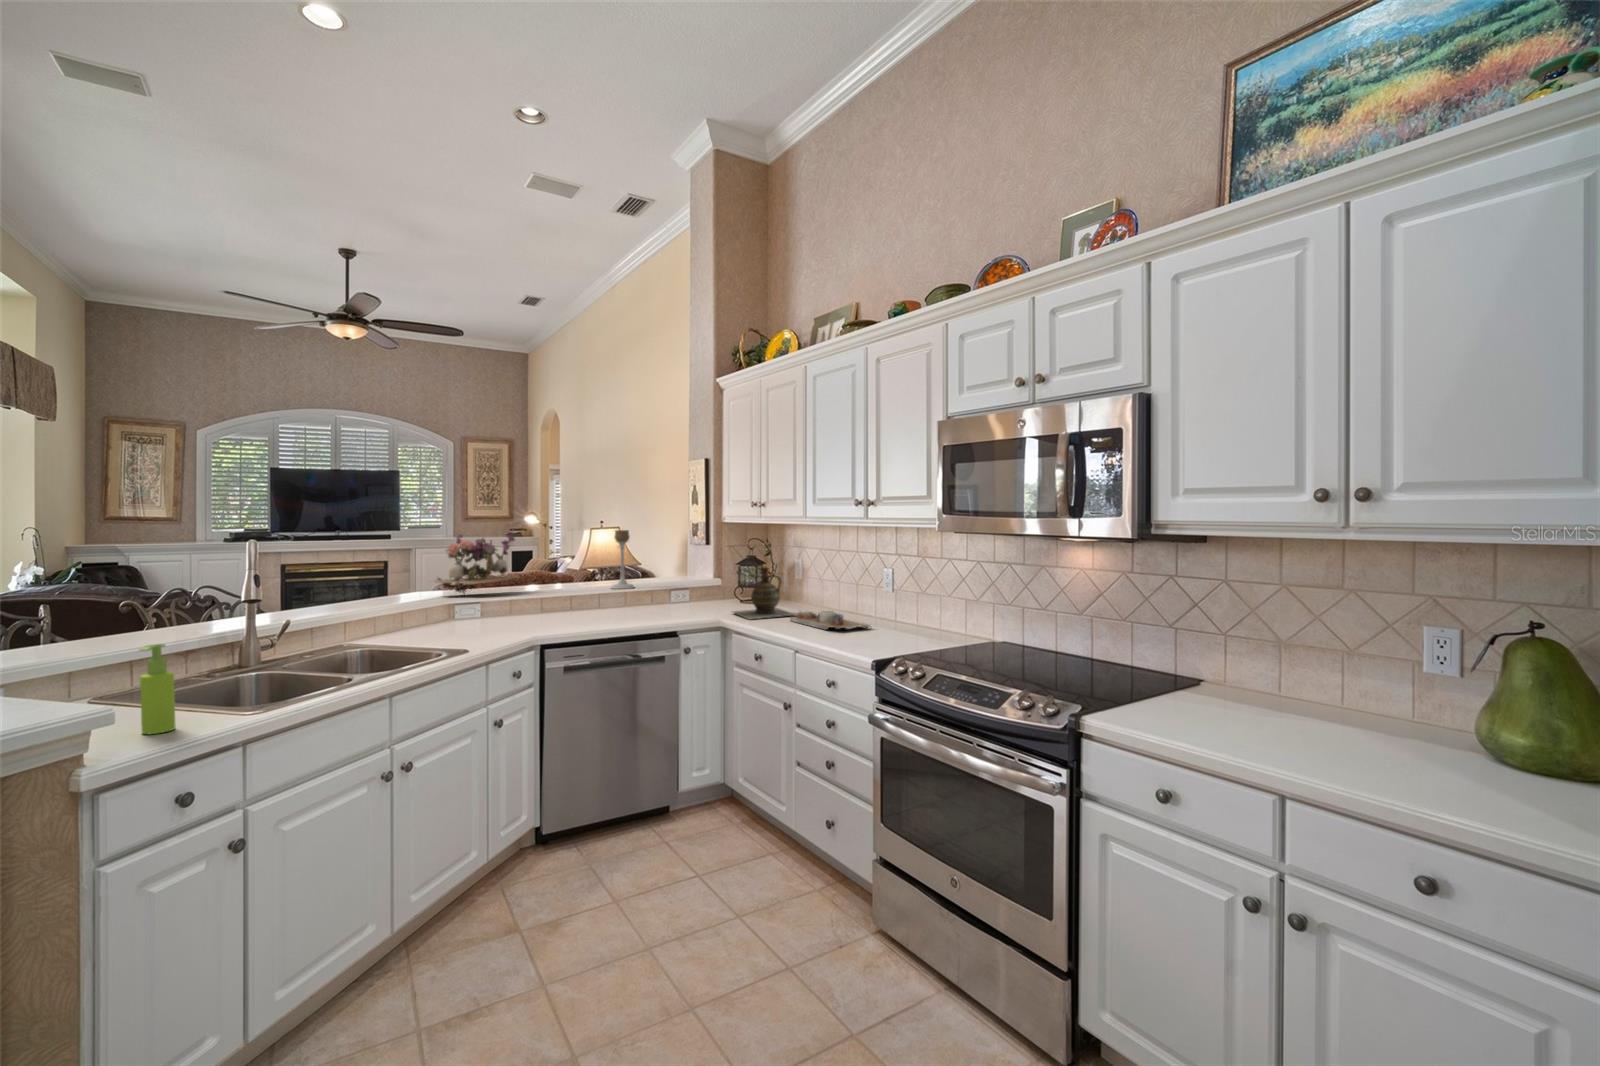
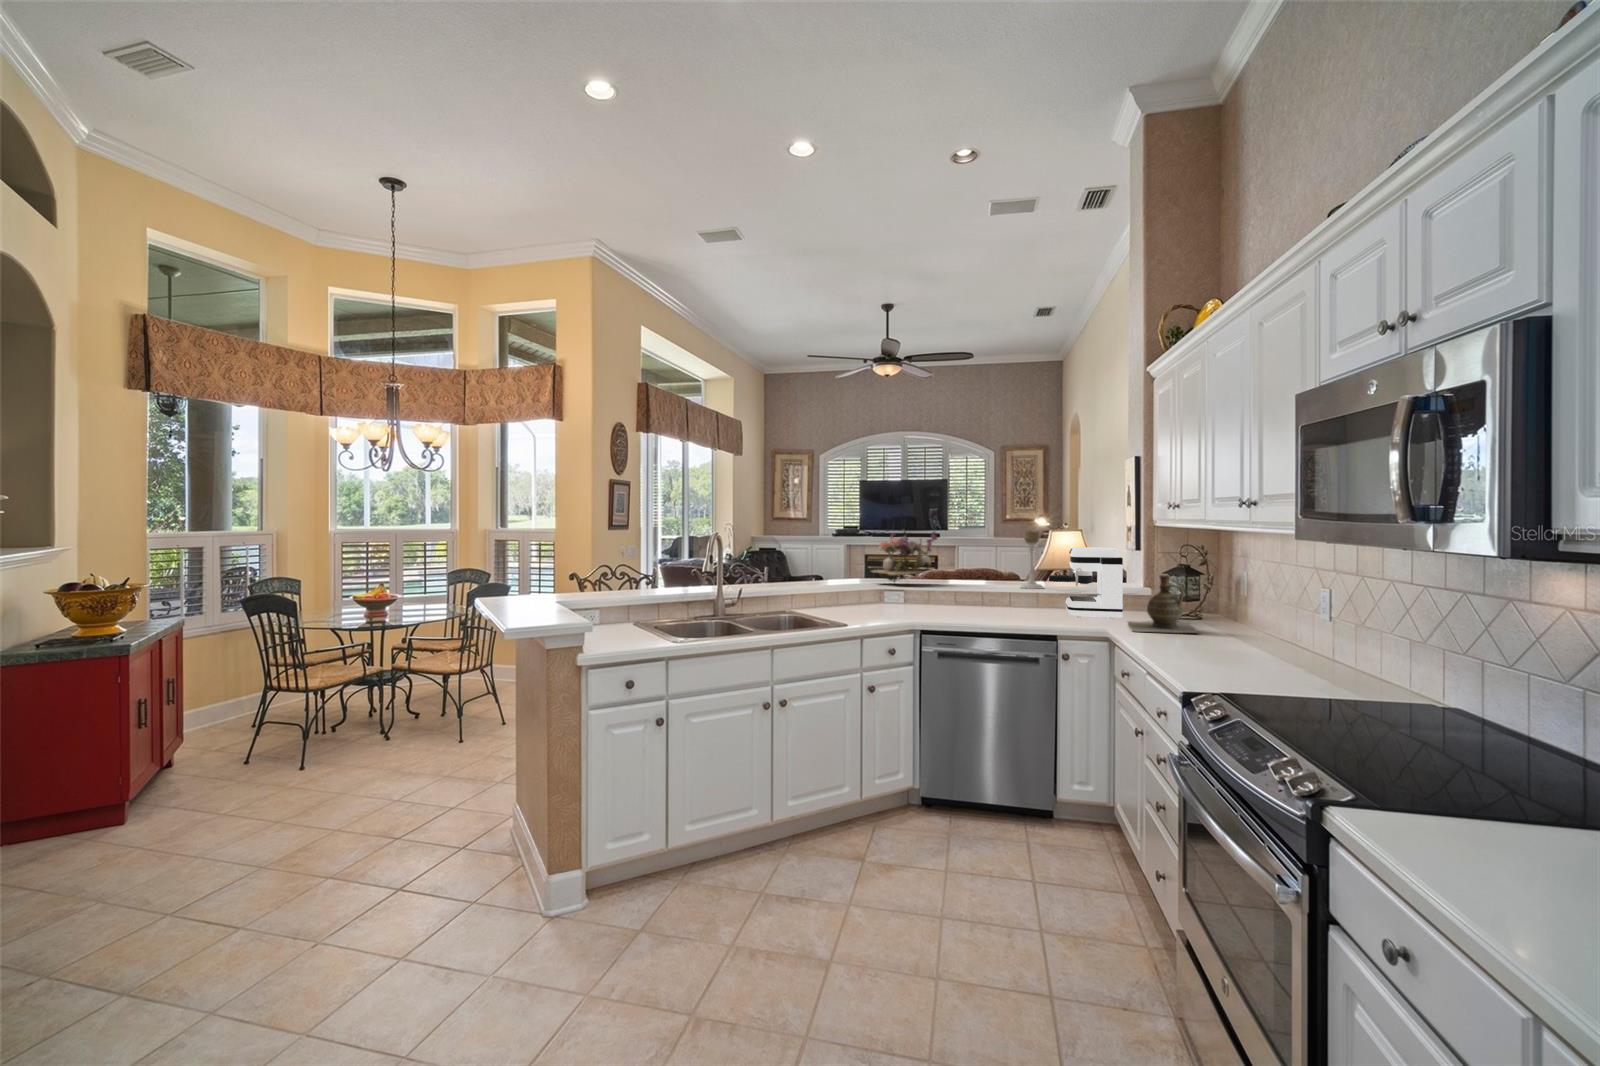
coffee maker: none [648,544,721,613] -> present [1049,547,1123,619]
cutting board: present [790,611,871,630] -> none [1179,628,1267,660]
soap dispenser: present [138,644,175,734] -> none [613,597,632,650]

